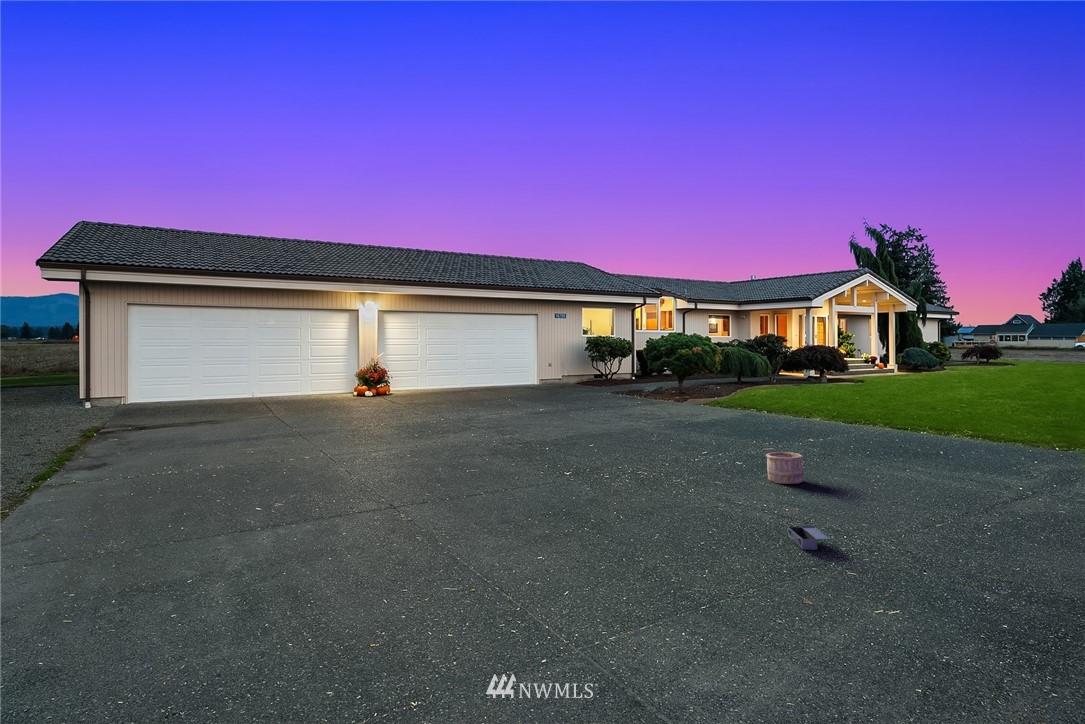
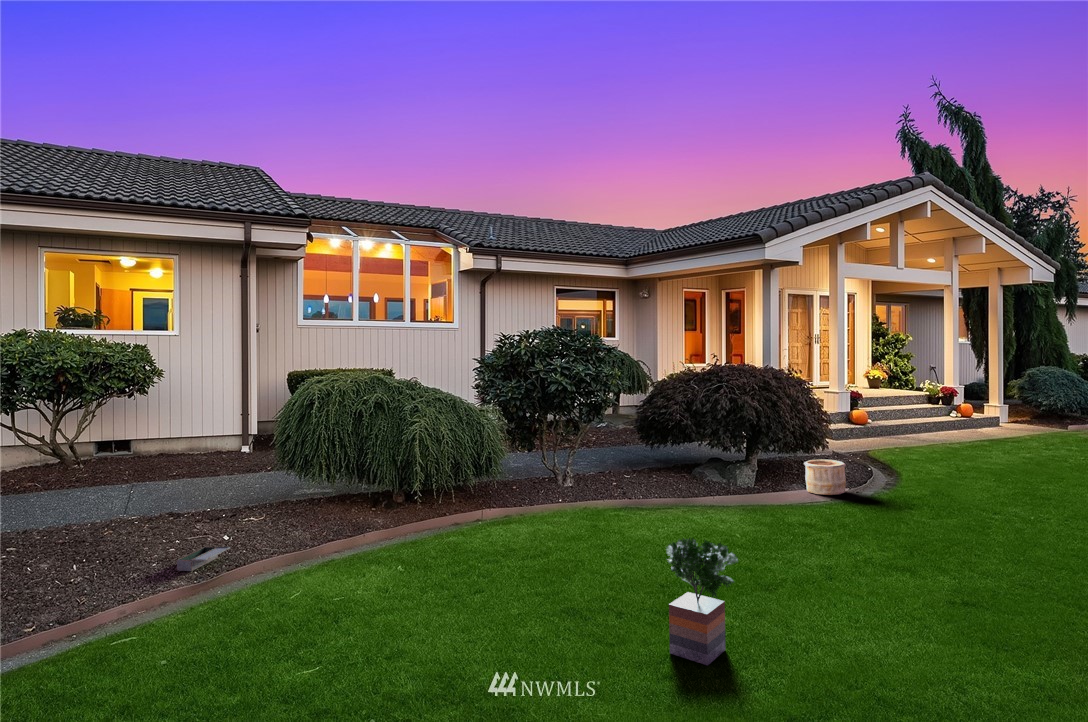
toolbox: present [788,526,831,550] -> present [177,547,230,571]
potted tree: none [657,535,730,663] -> present [667,538,738,665]

